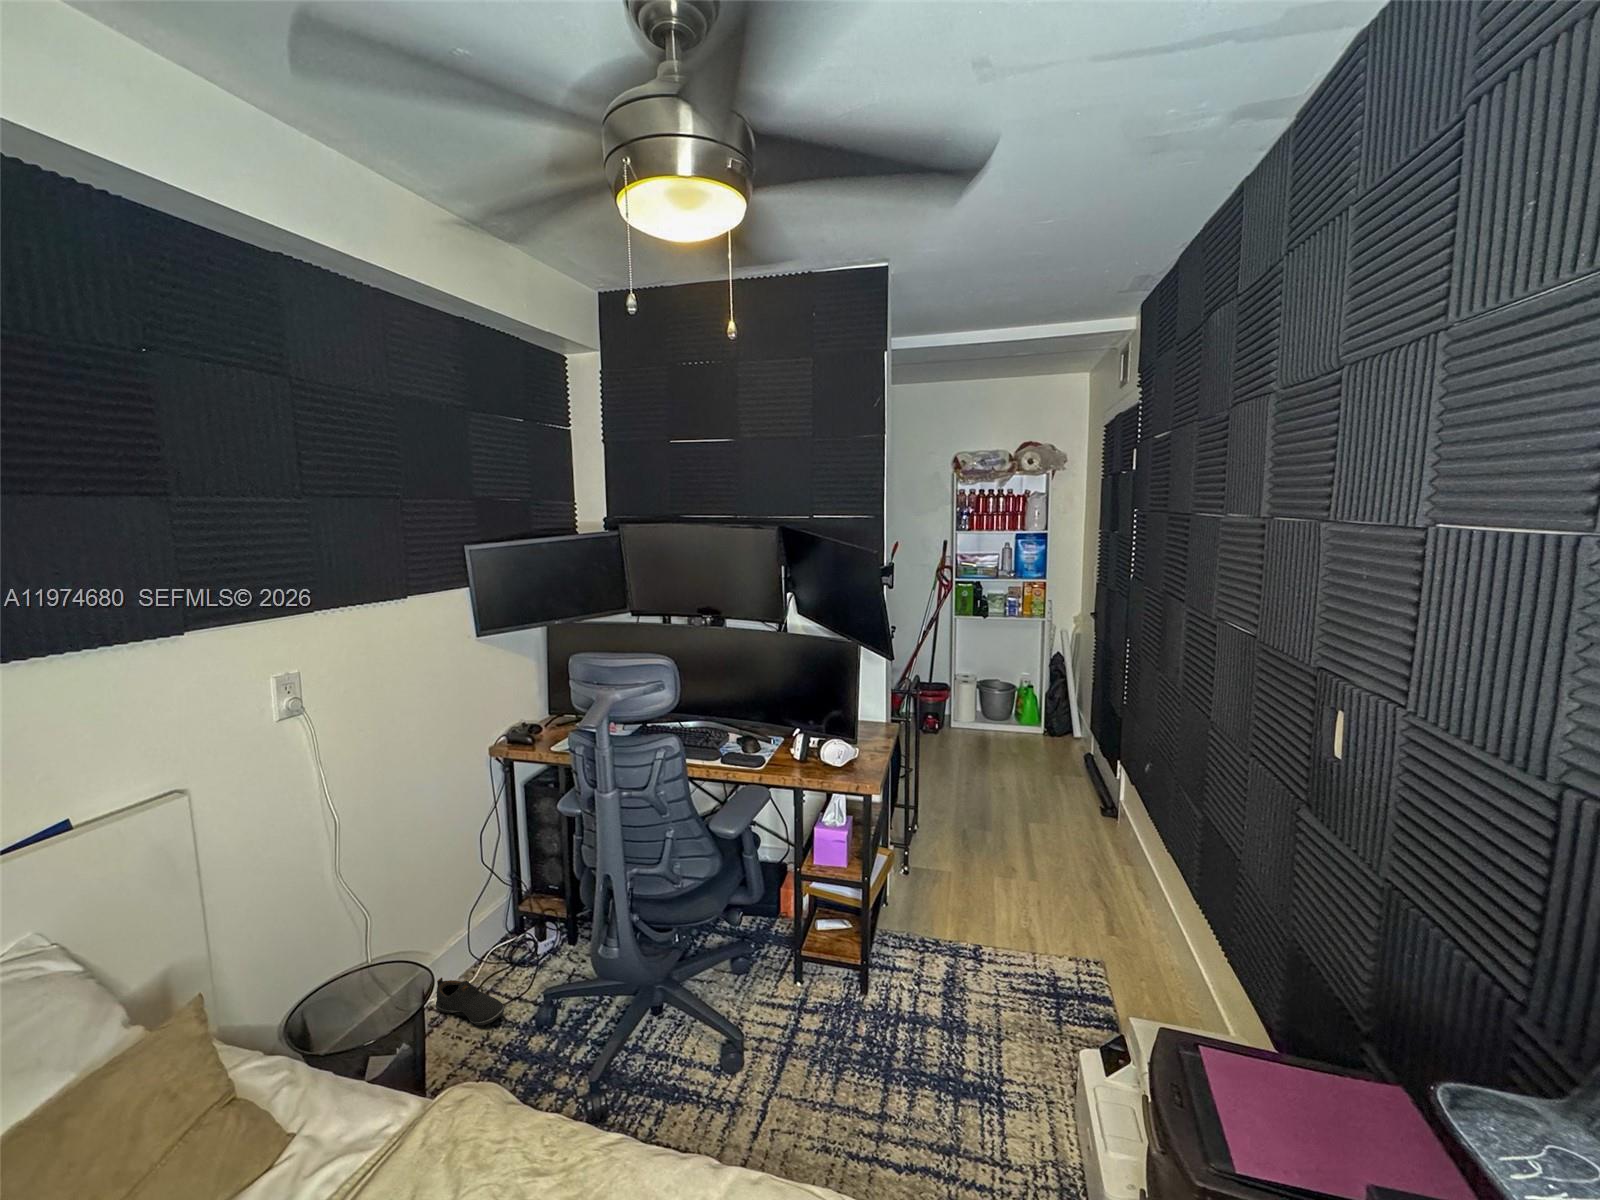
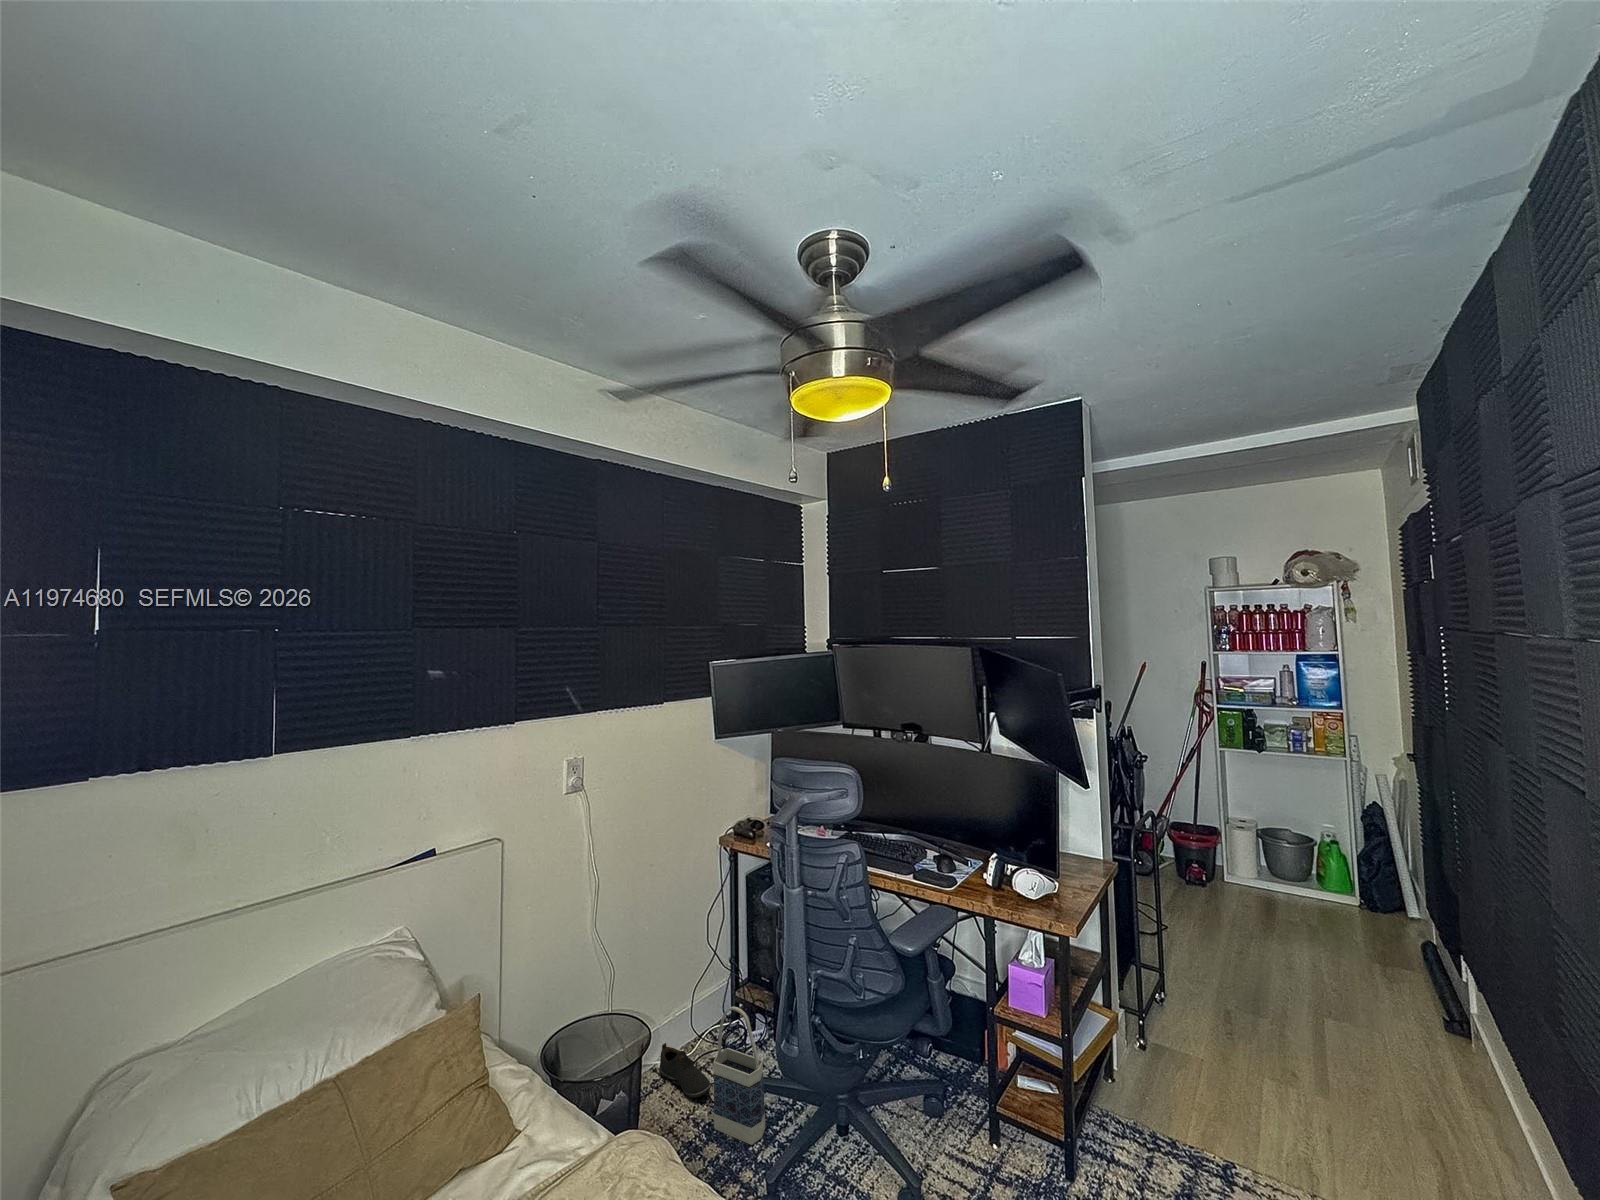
bag: none [510,925,574,1053] -> present [713,1006,765,1145]

